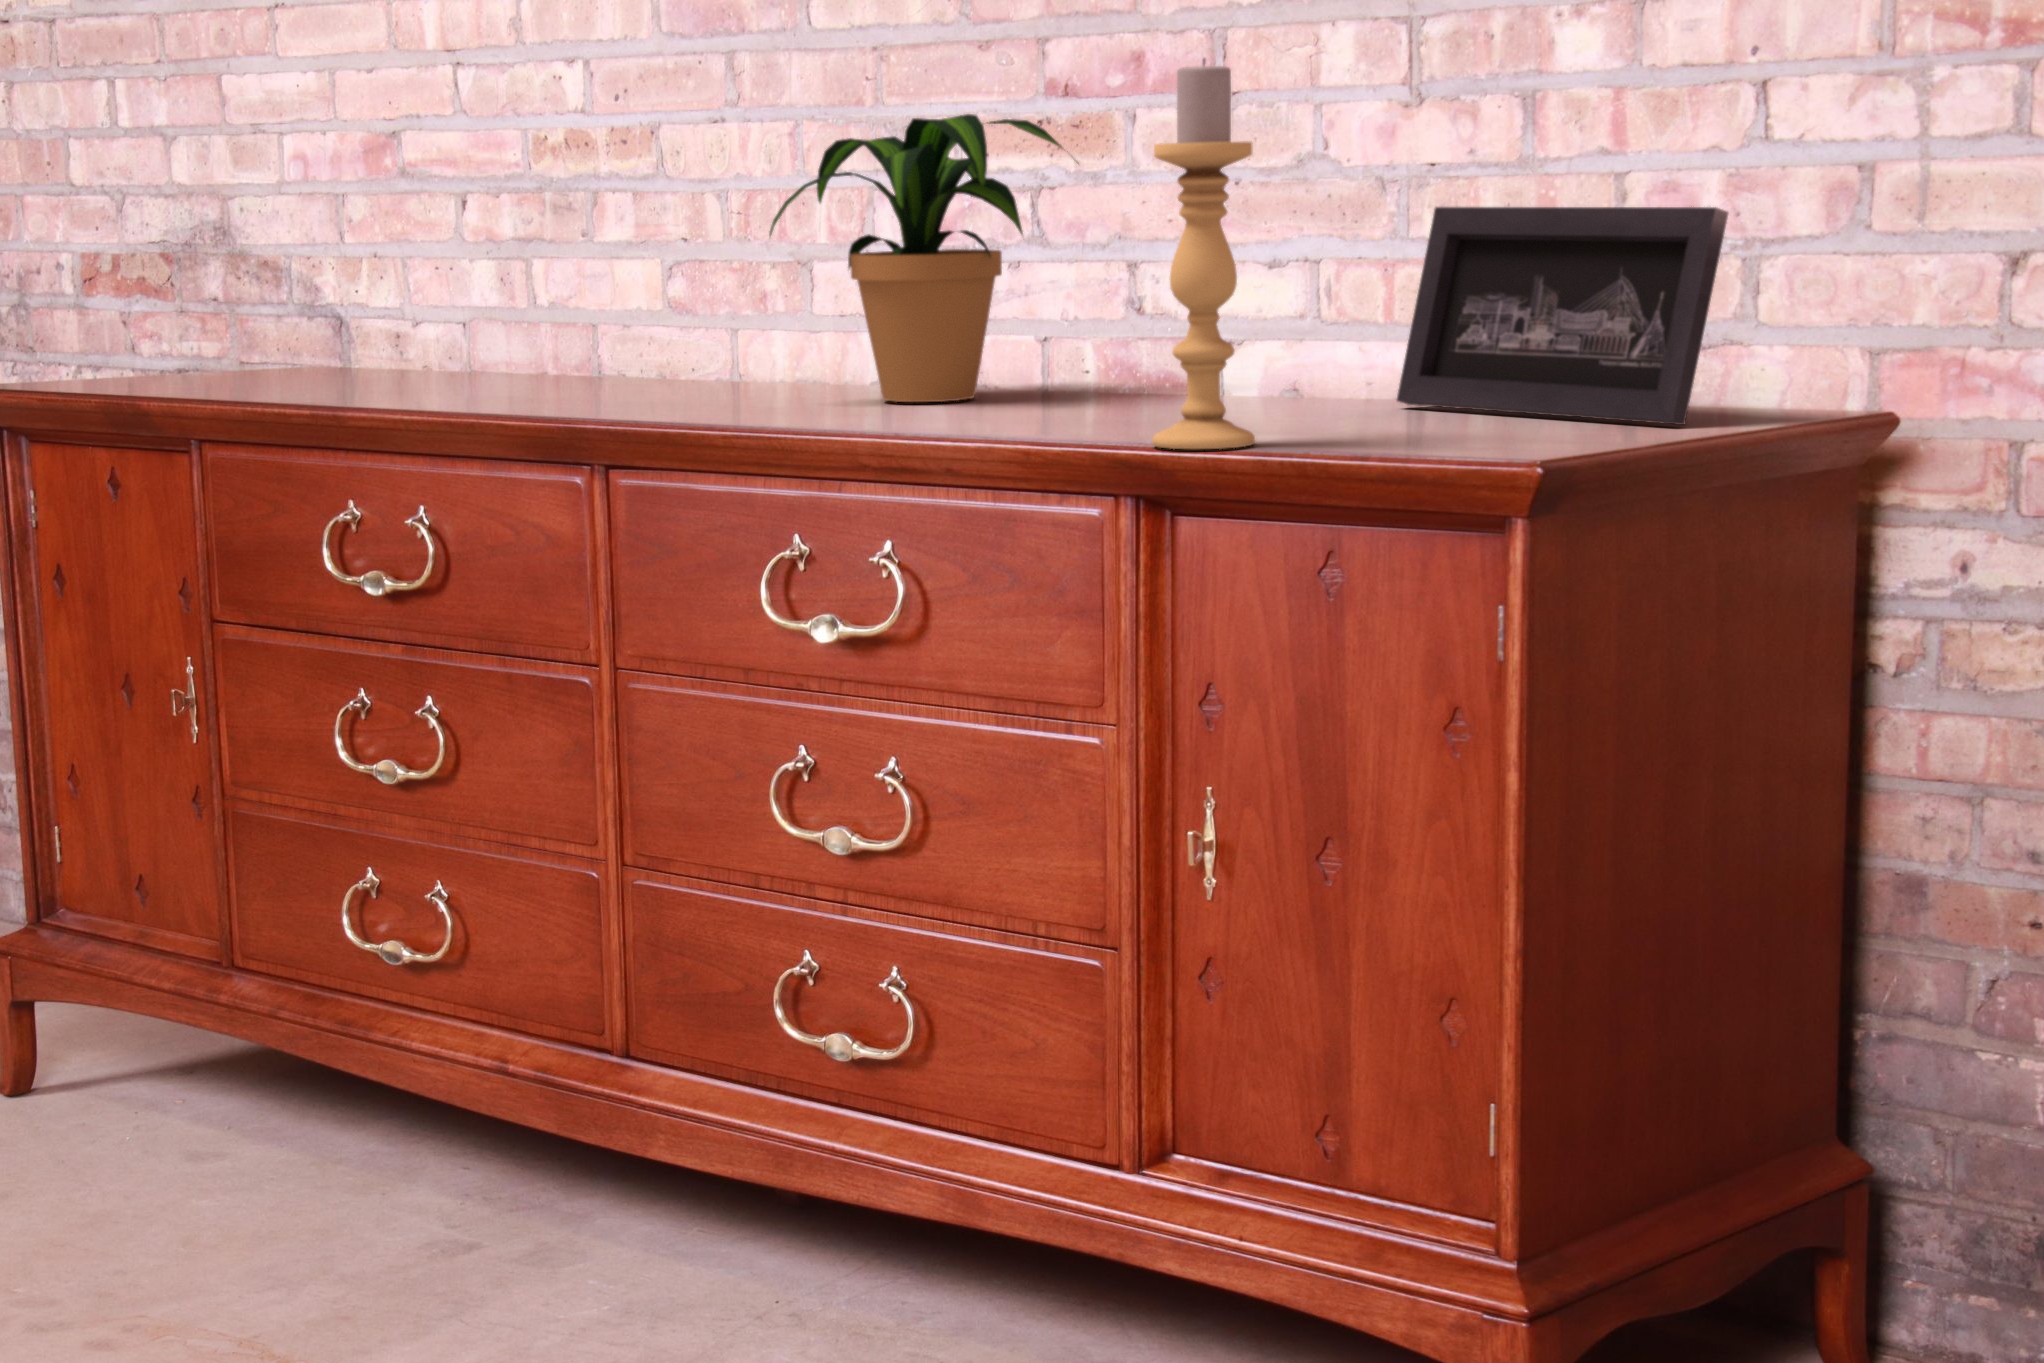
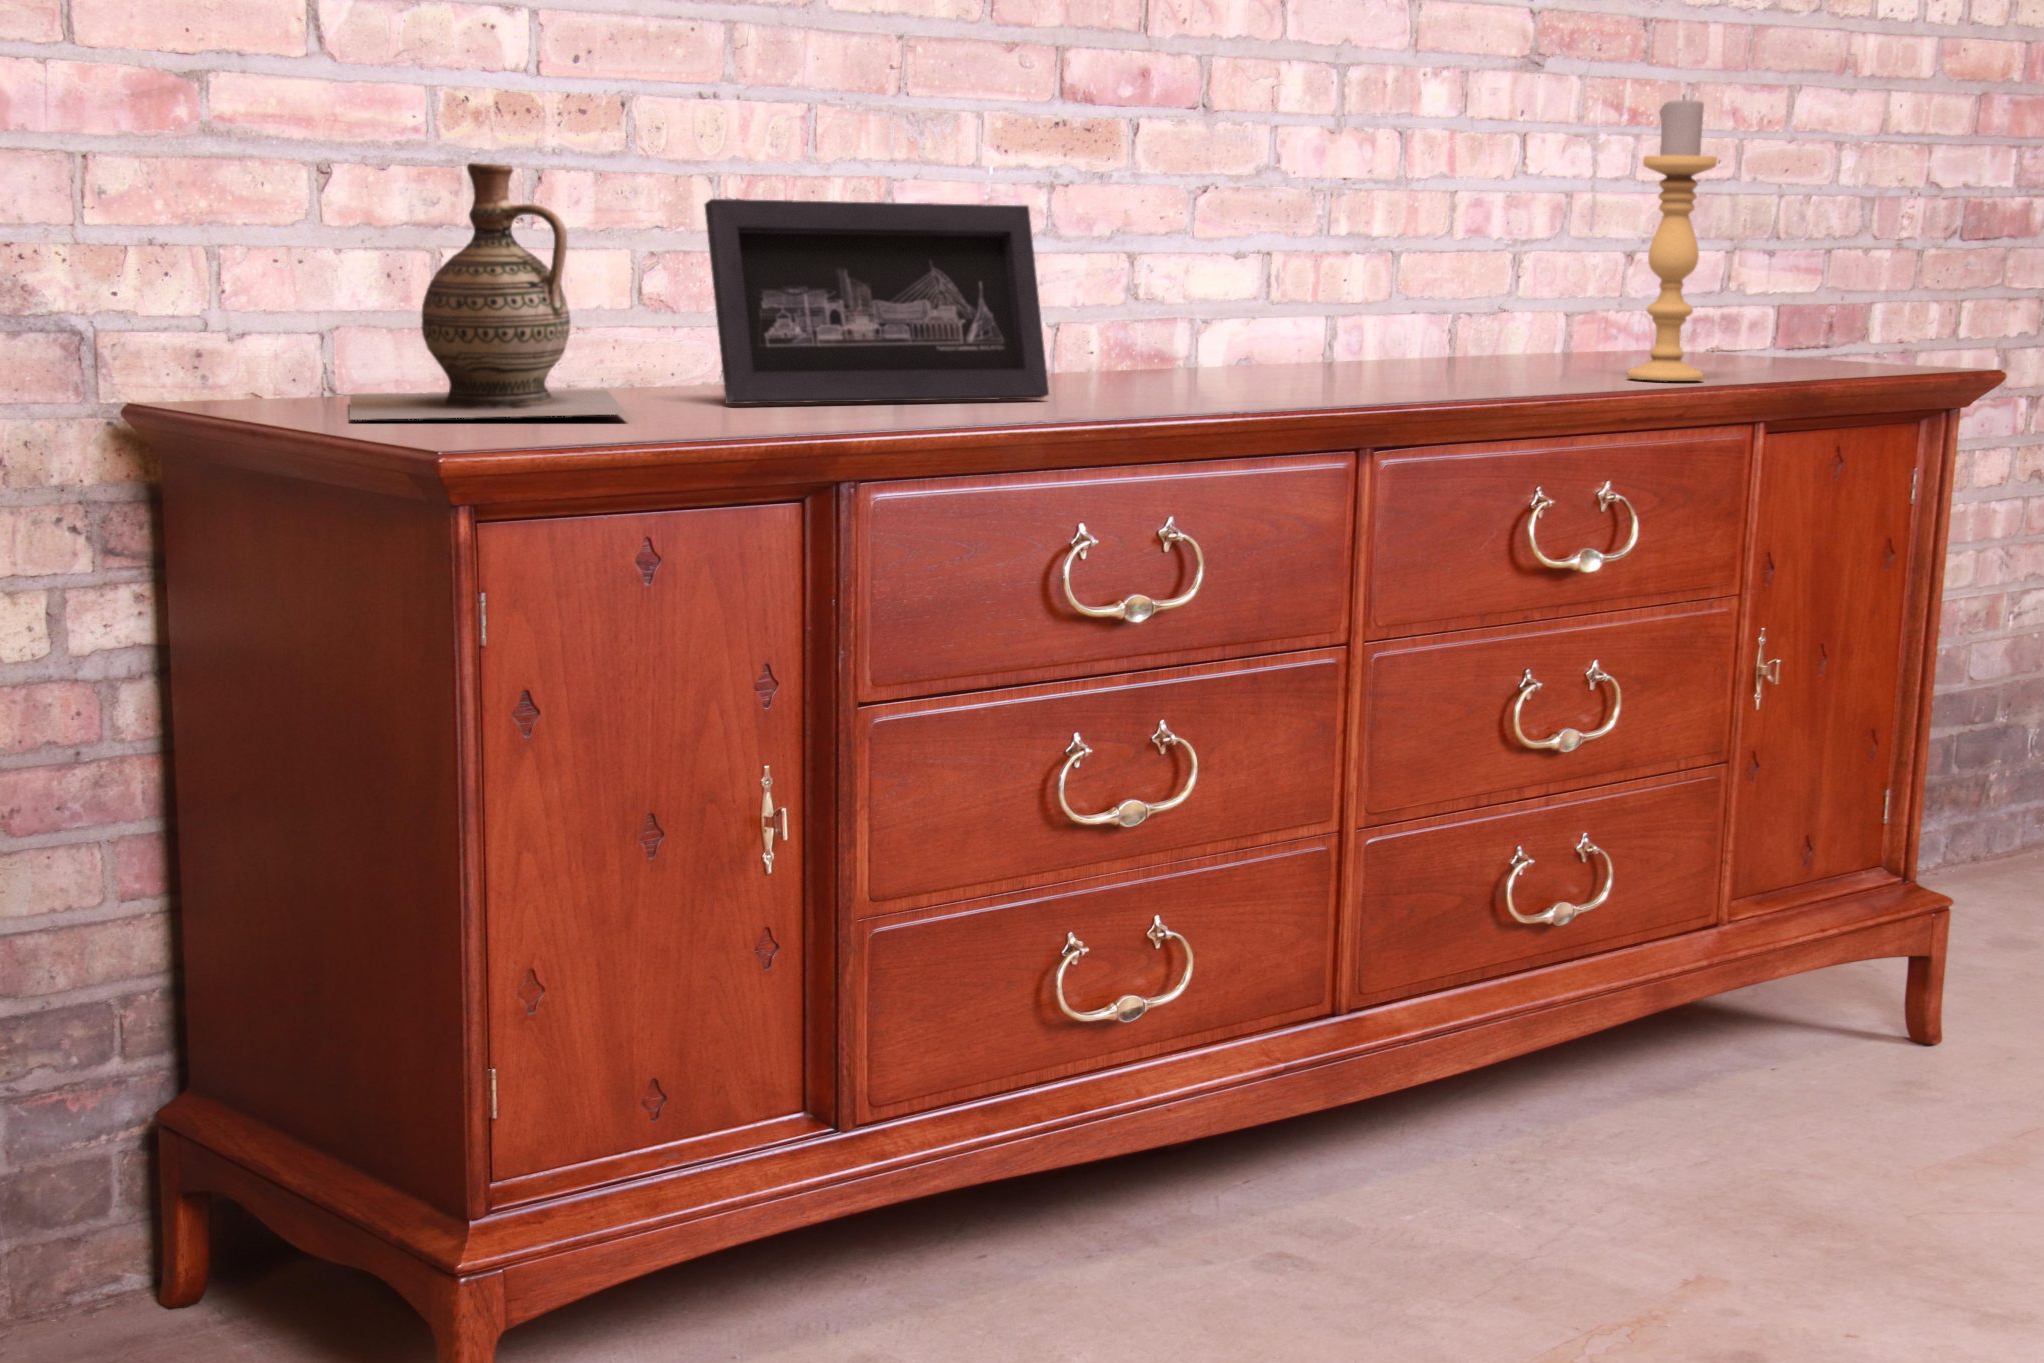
potted plant: present [769,114,1062,402] -> none [1062,116,1325,380]
ceramic jug: none [198,203,408,387] -> present [349,163,627,420]
picture frame: present [1397,207,1728,425] -> present [705,199,1049,404]

